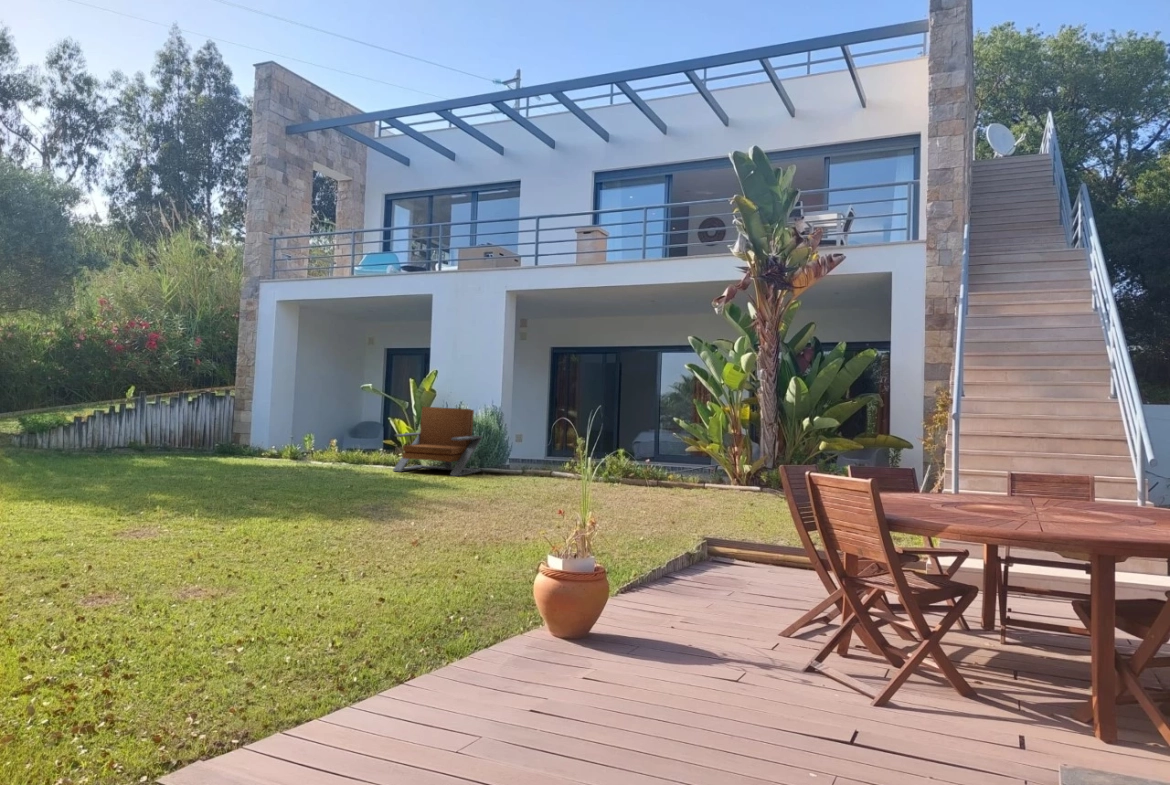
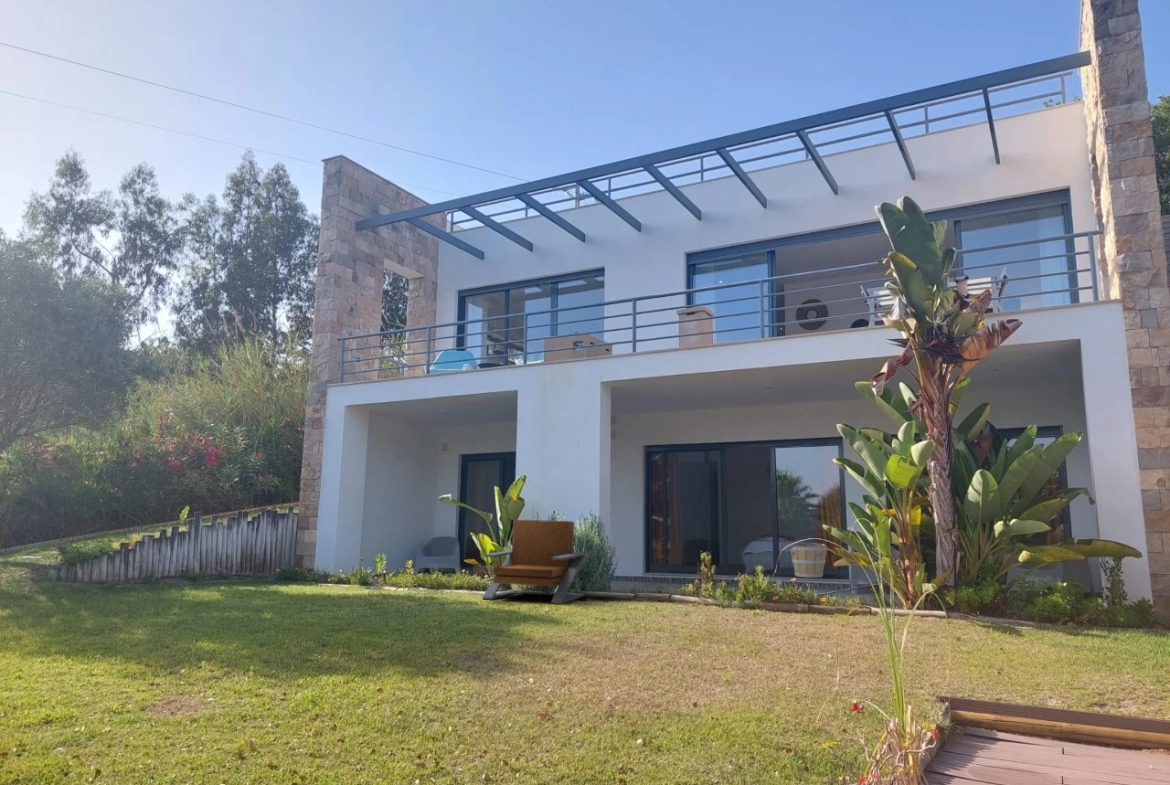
wooden bucket: none [667,435,698,464] -> present [791,543,827,578]

